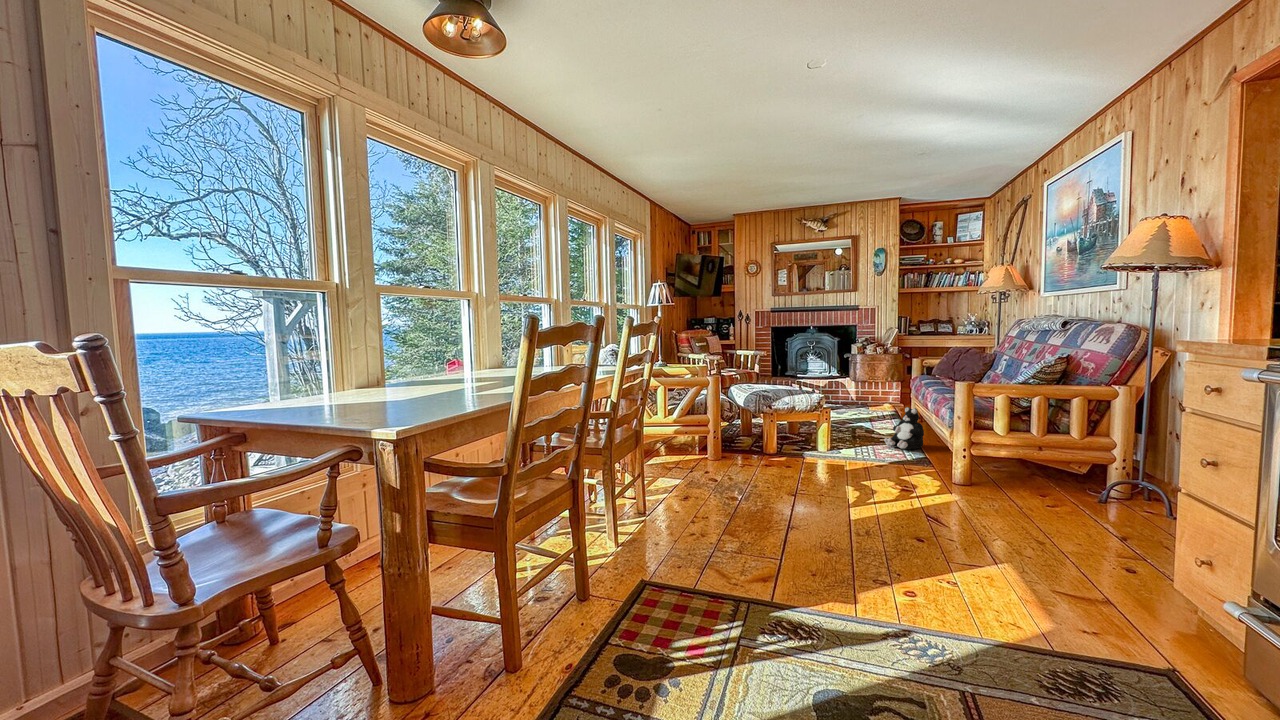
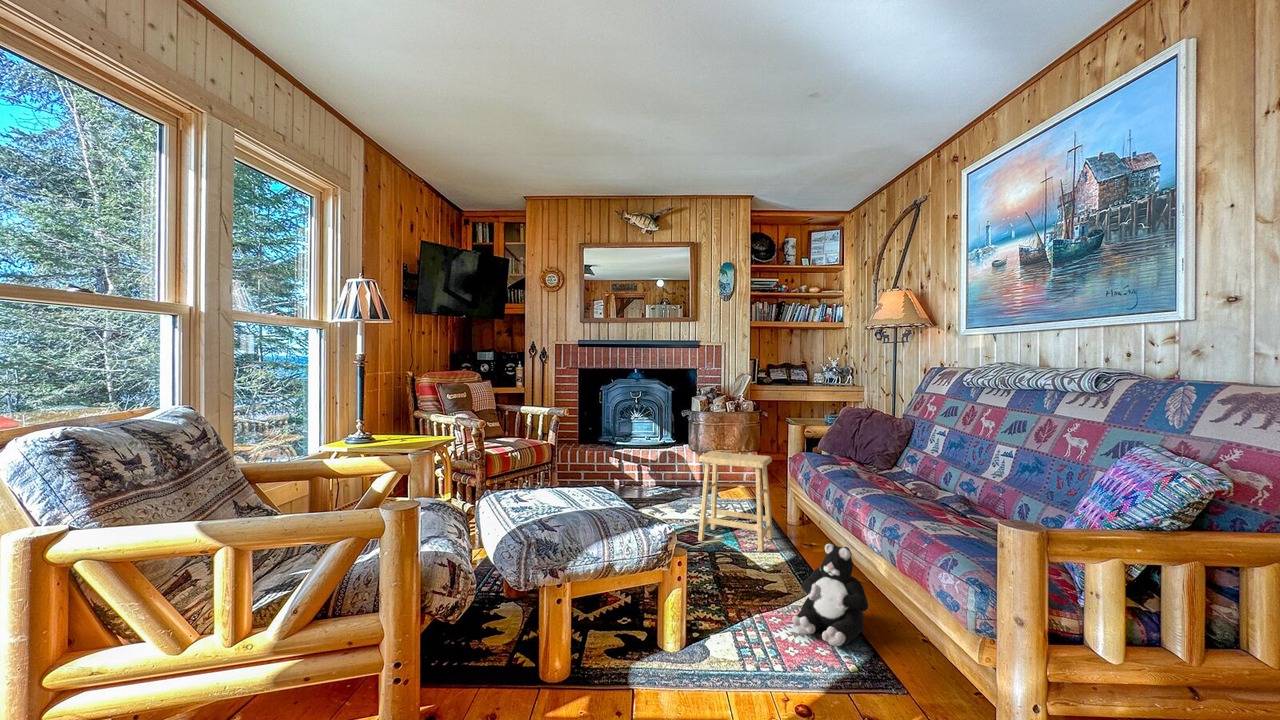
footstool: none [847,373,895,427] -> present [698,451,773,552]

